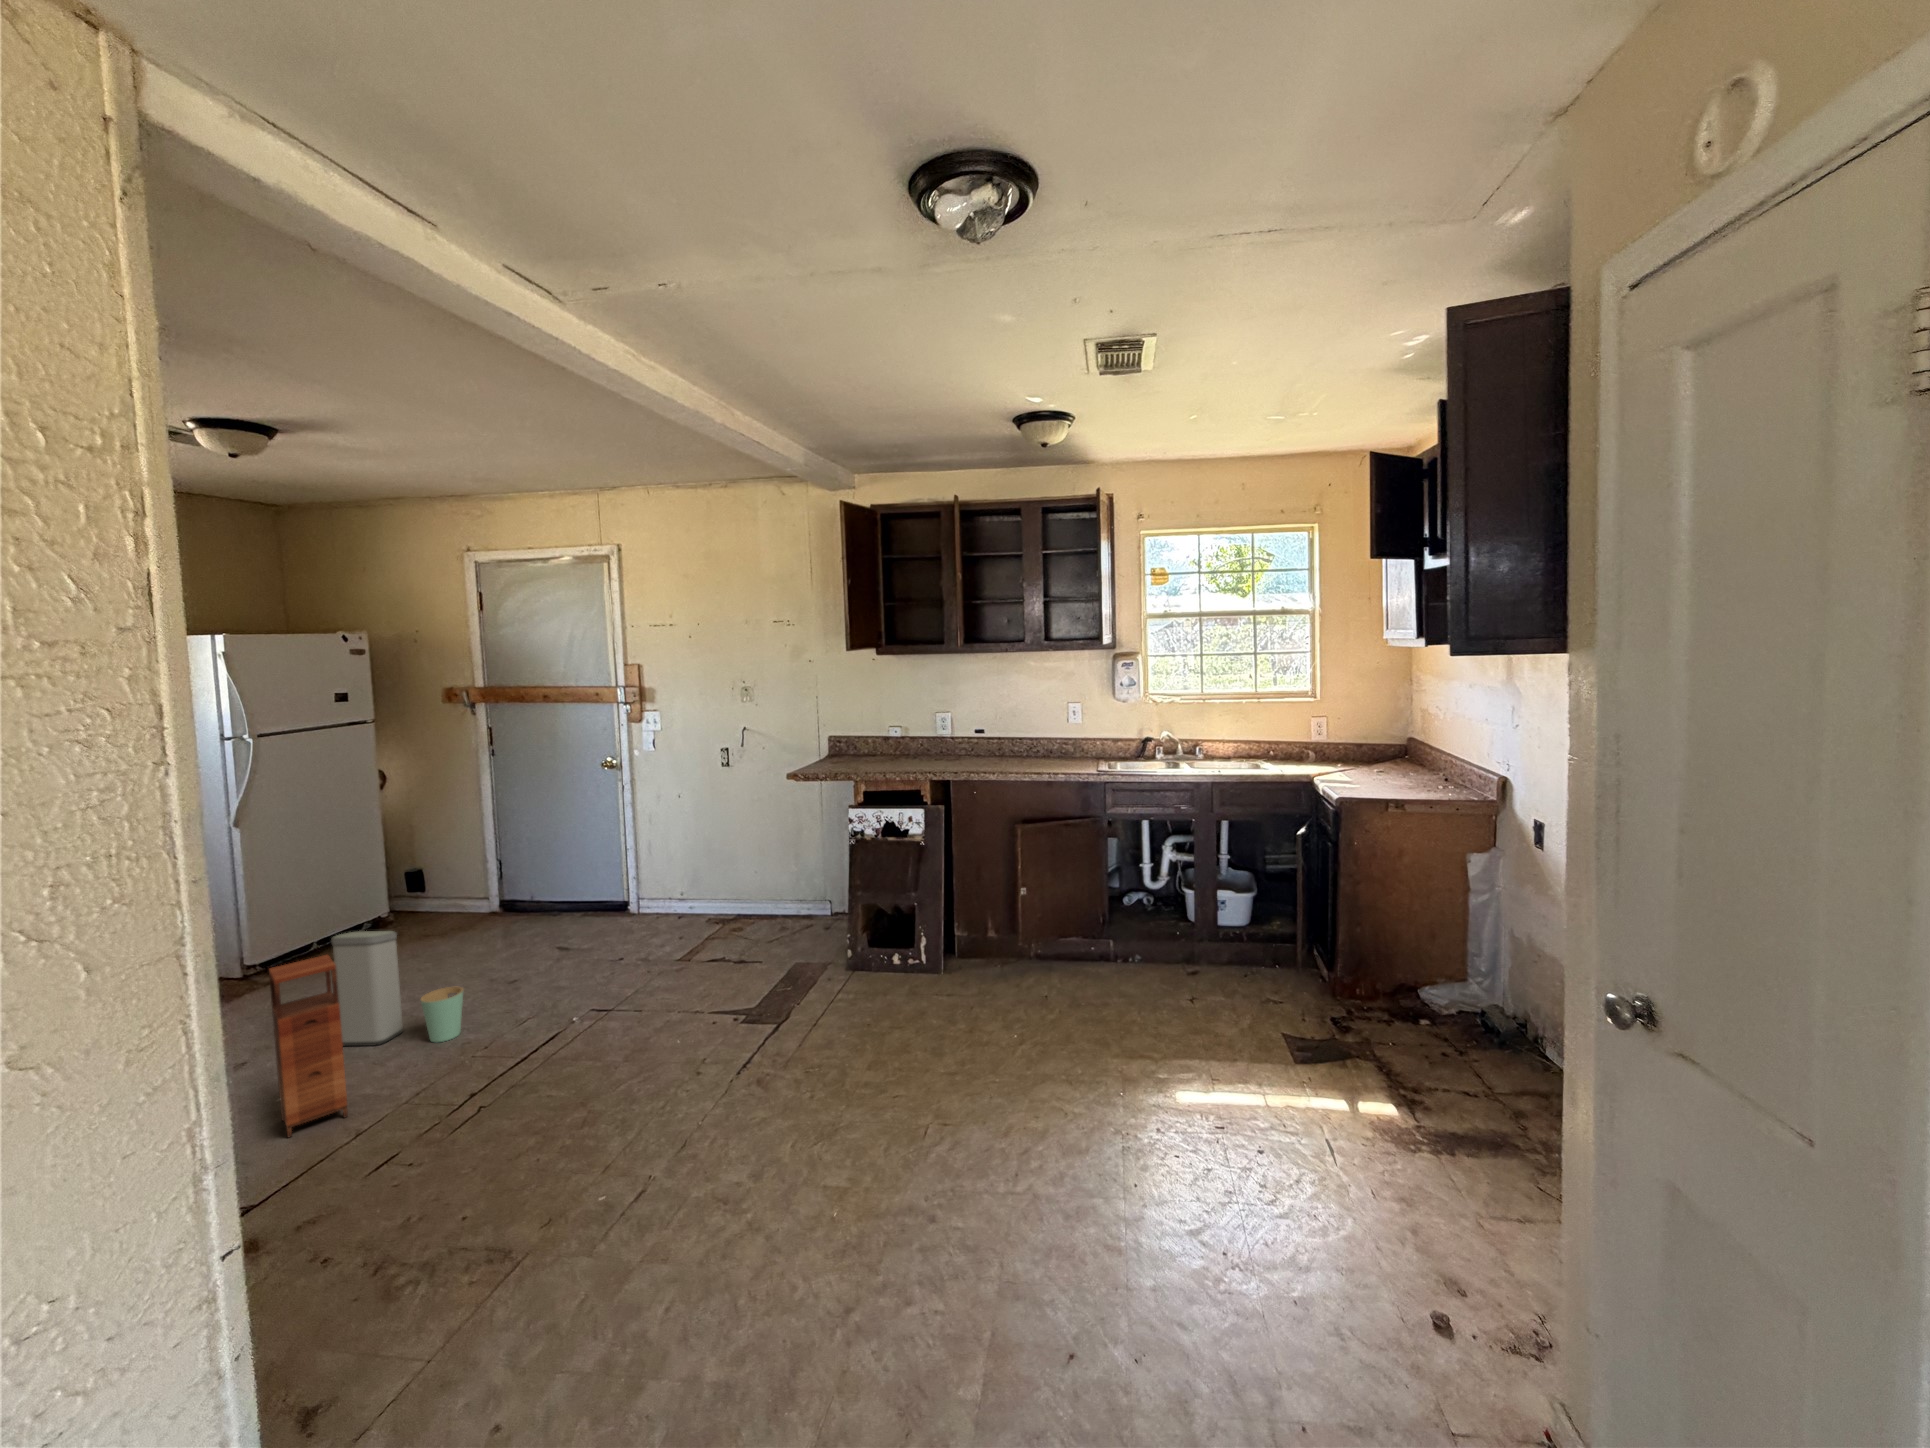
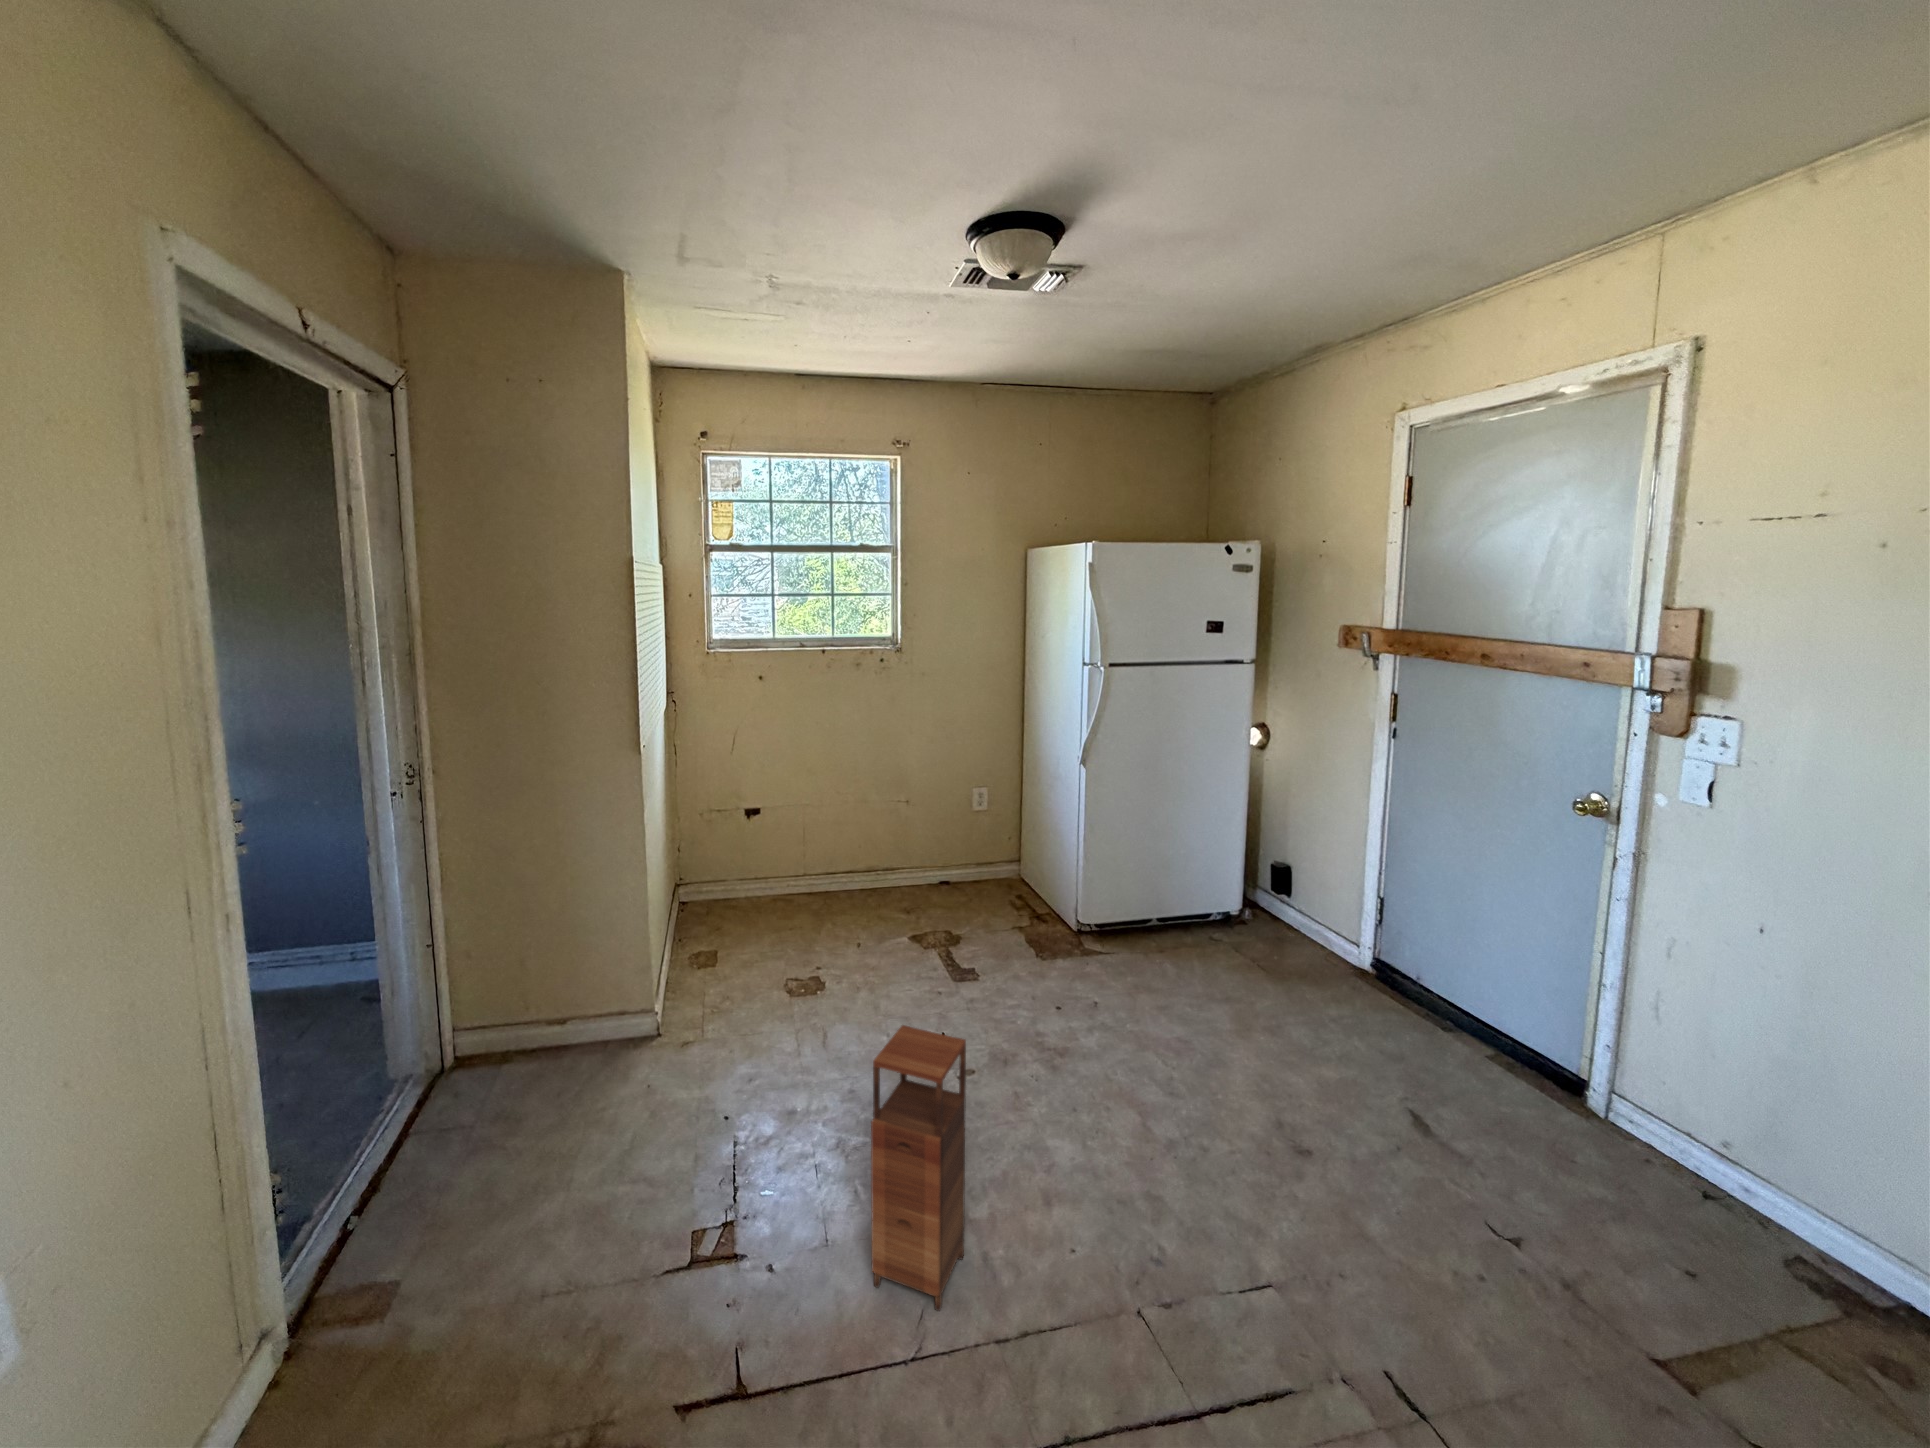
trash can: present [331,931,464,1046] -> none [1050,976,1182,1239]

